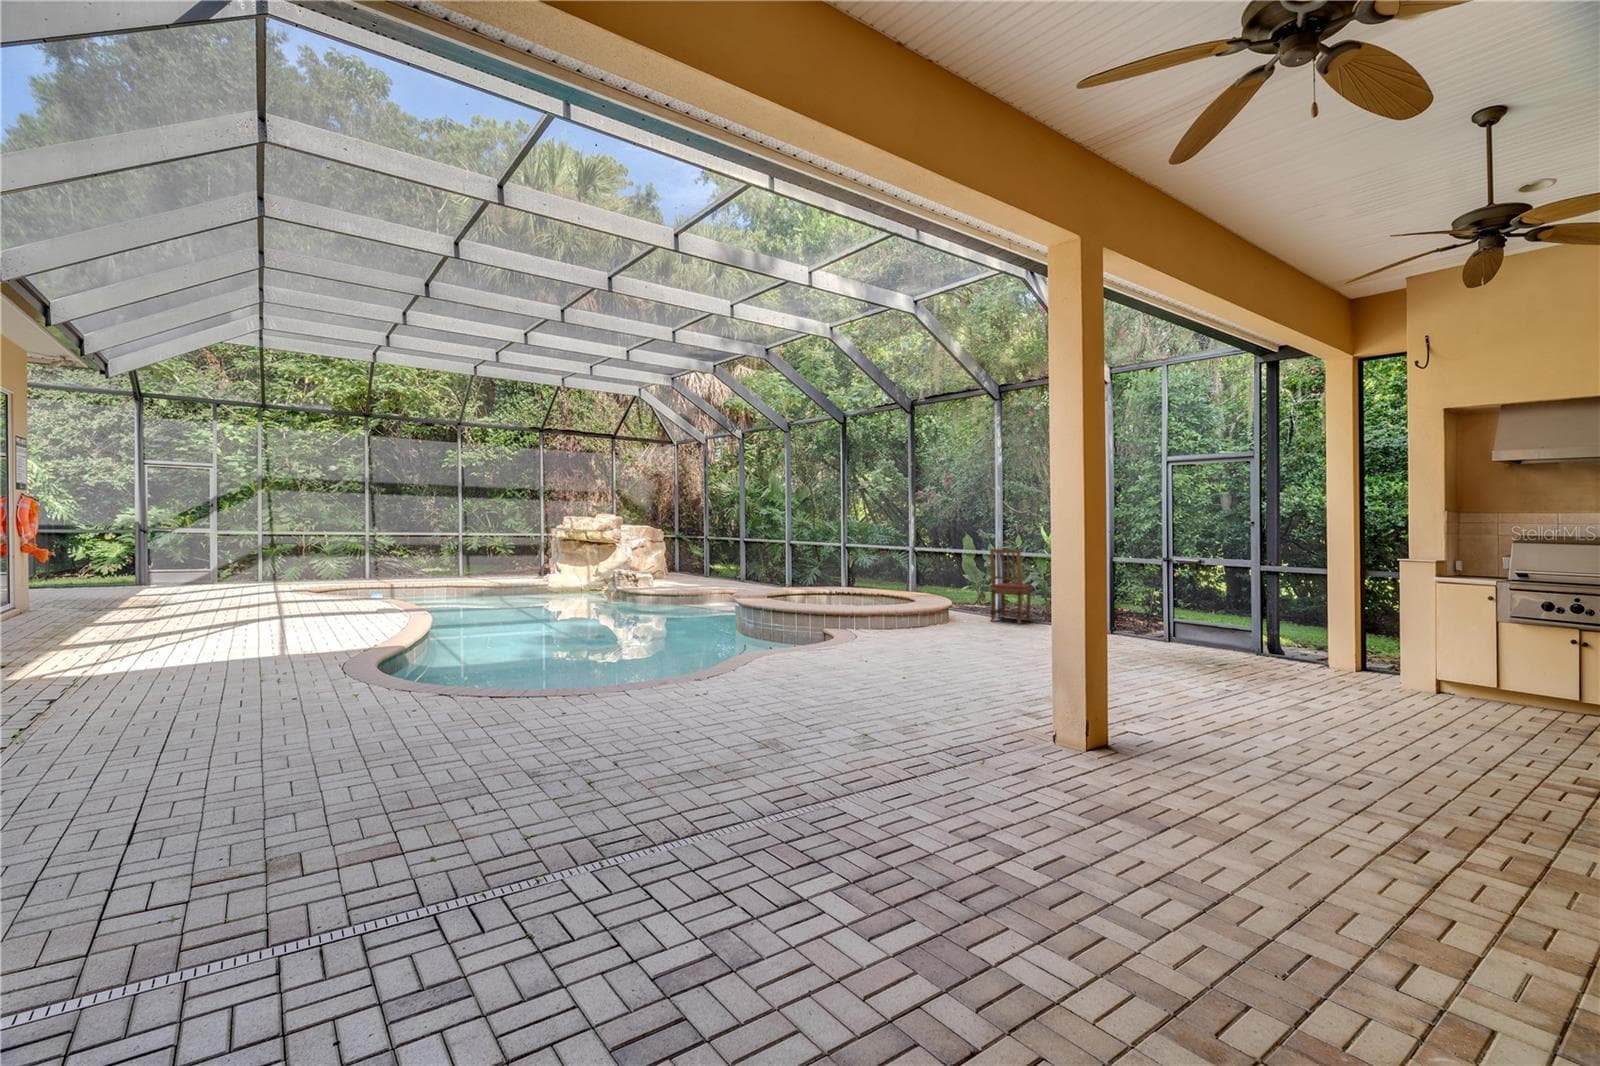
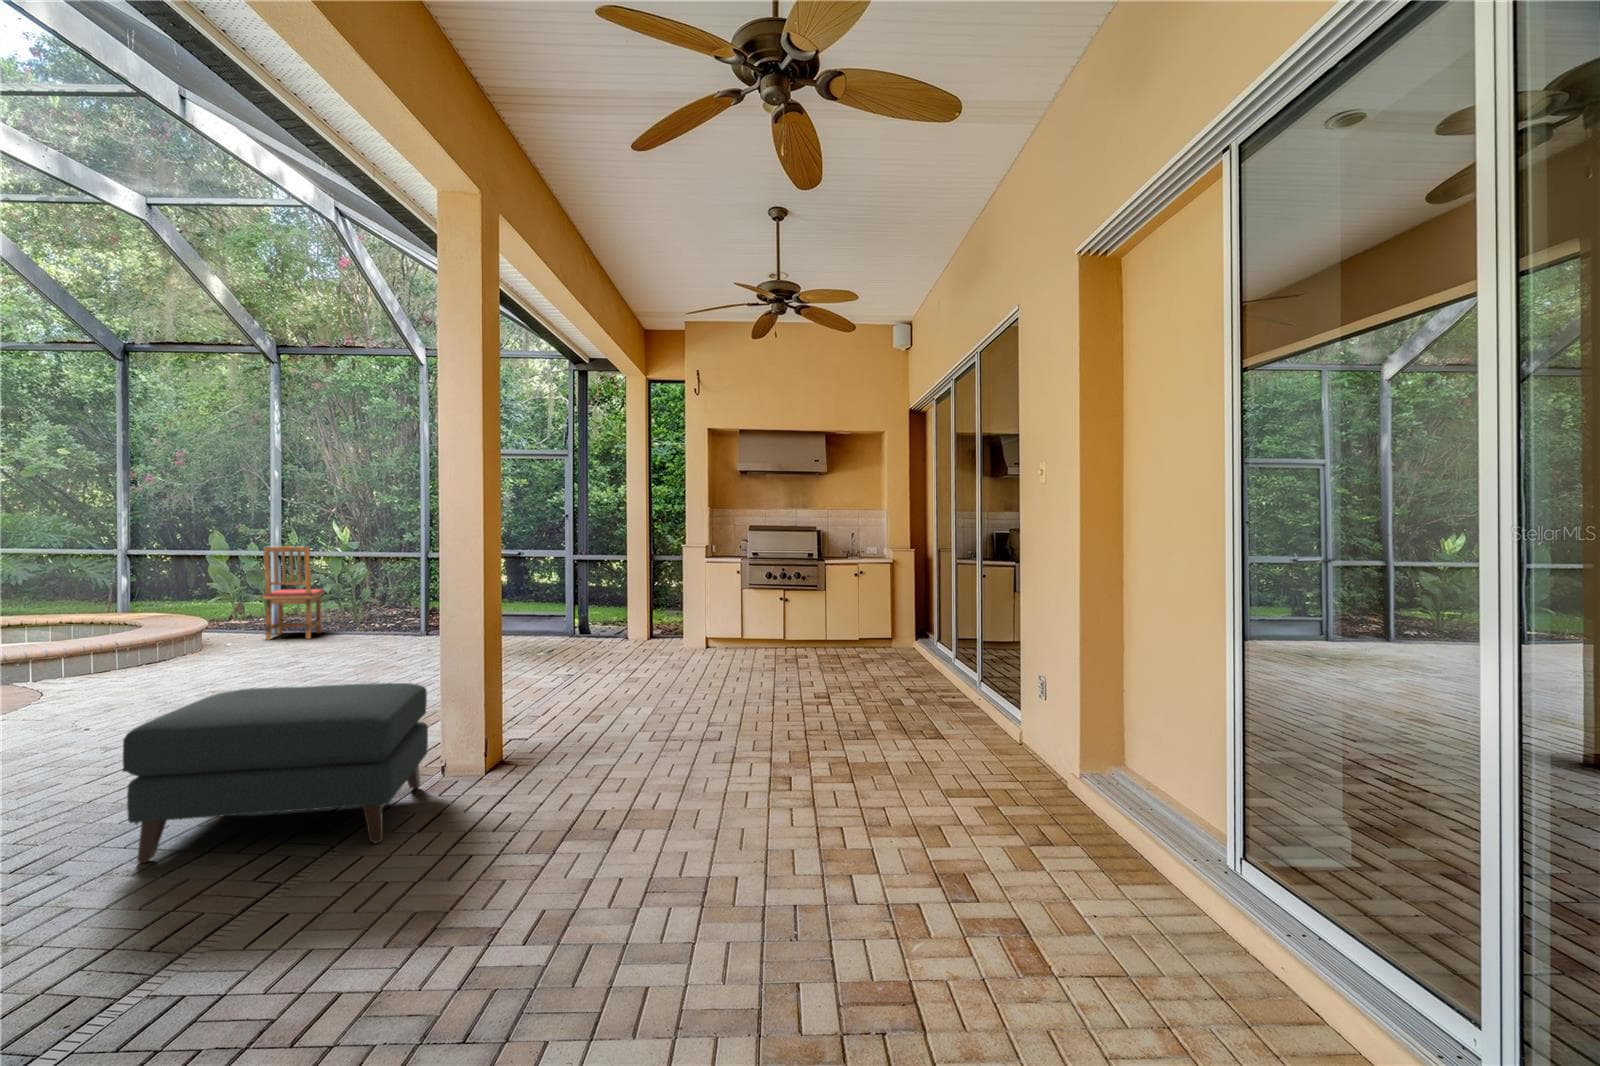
ottoman: none [851,644,1037,772] -> present [122,683,428,863]

